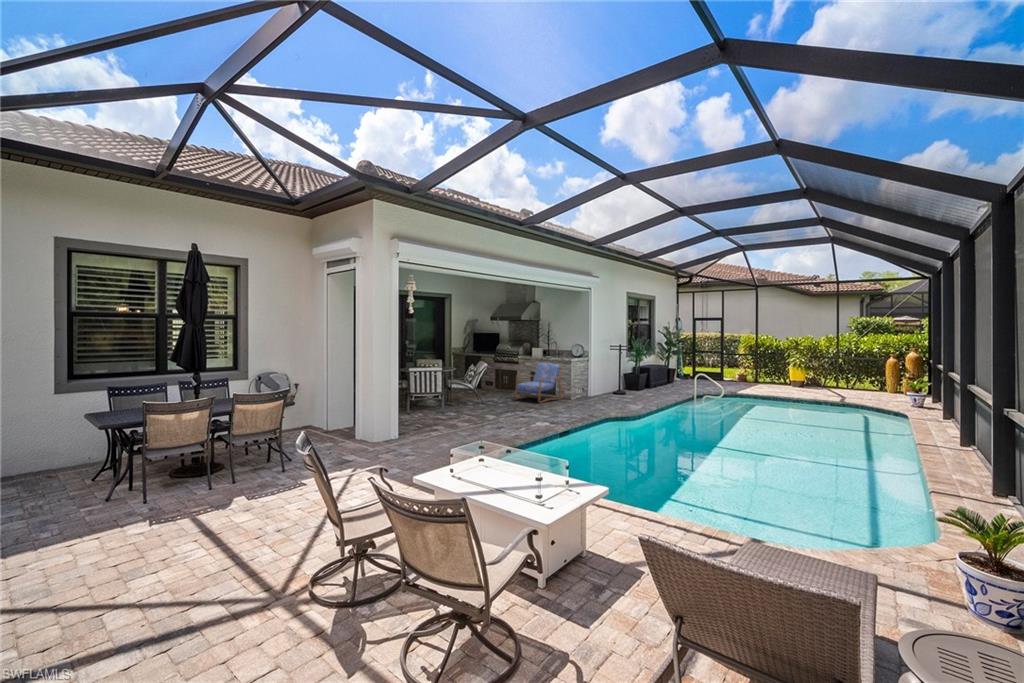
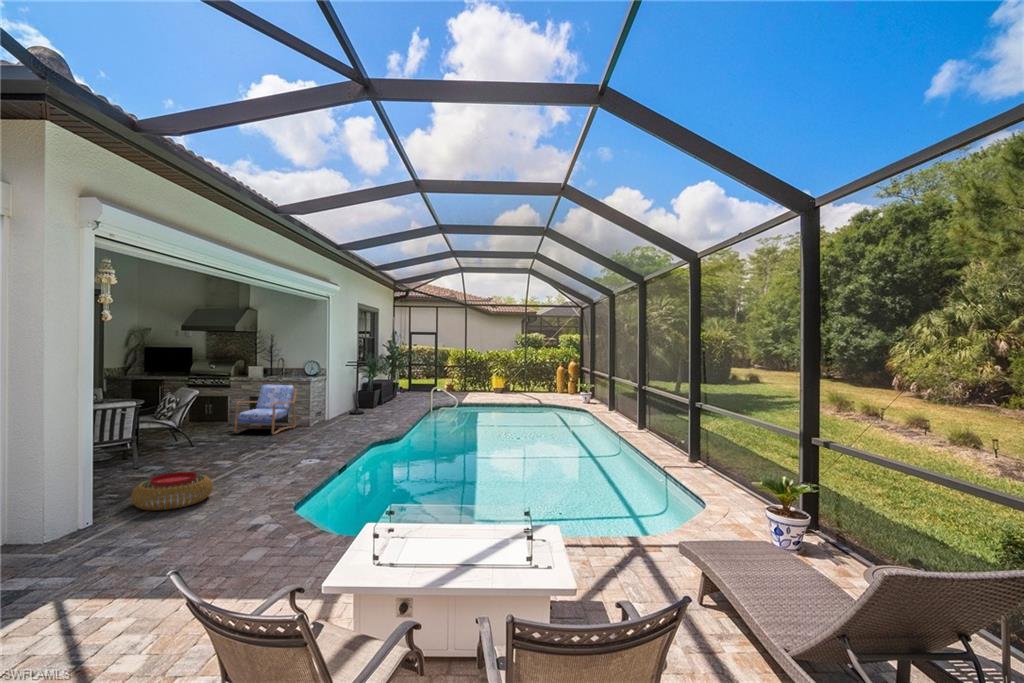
pouf: none [415,418,462,442] -> present [131,472,213,510]

